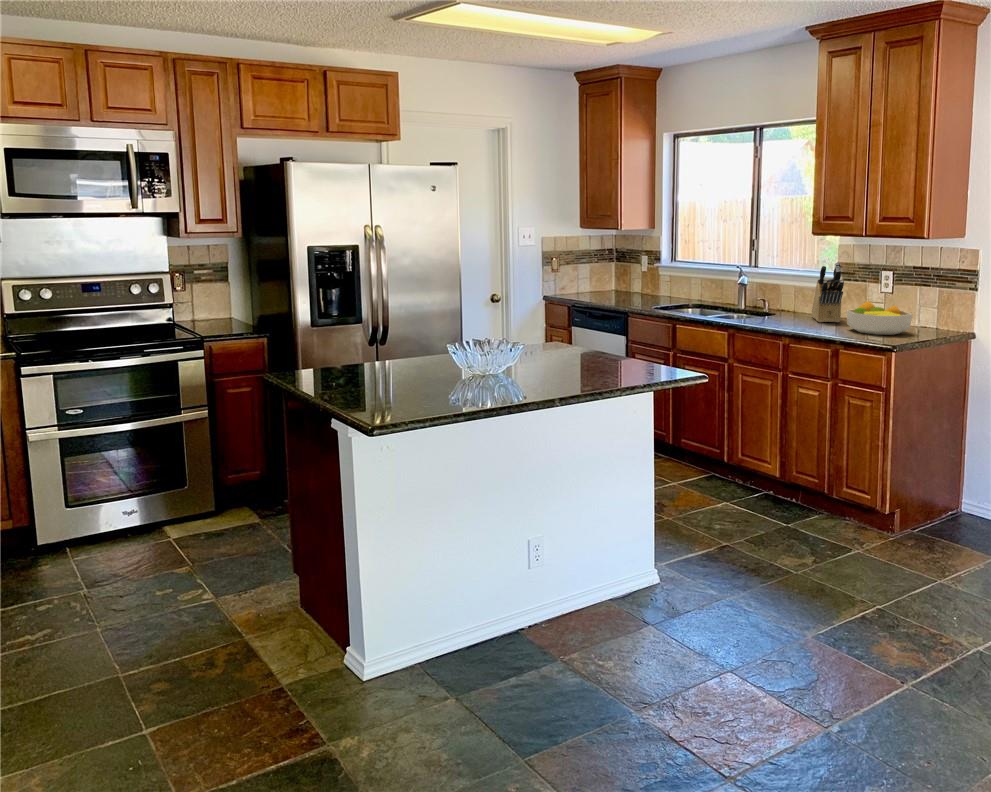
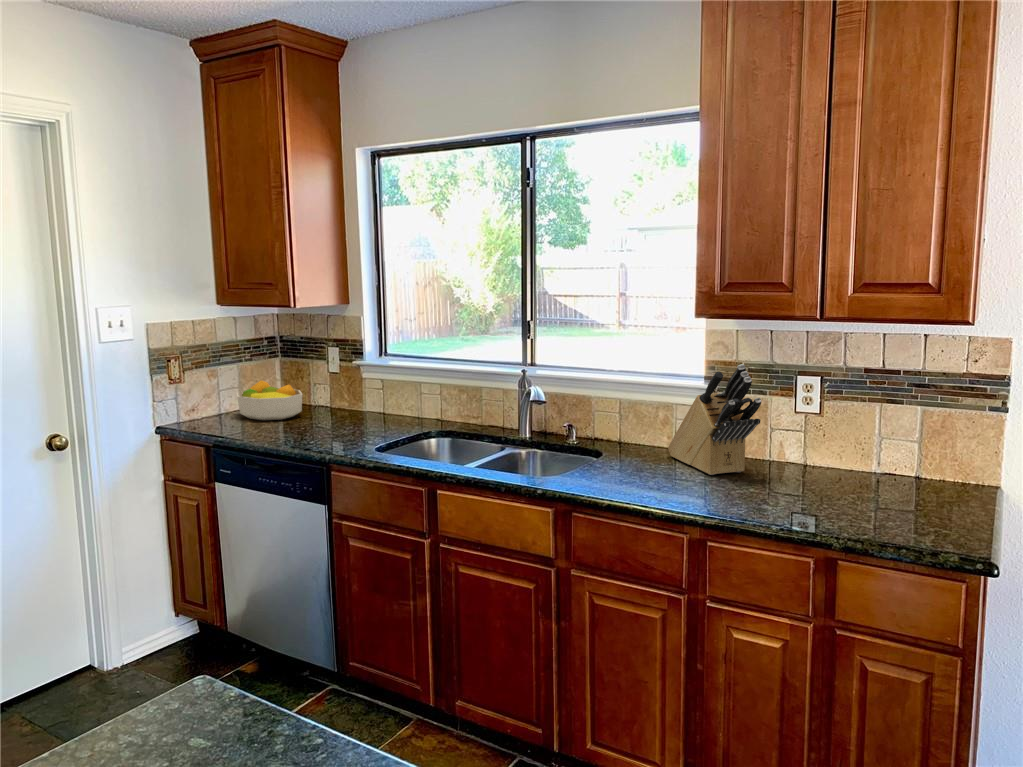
fruit bowl: present [846,301,912,335] -> present [237,381,302,420]

